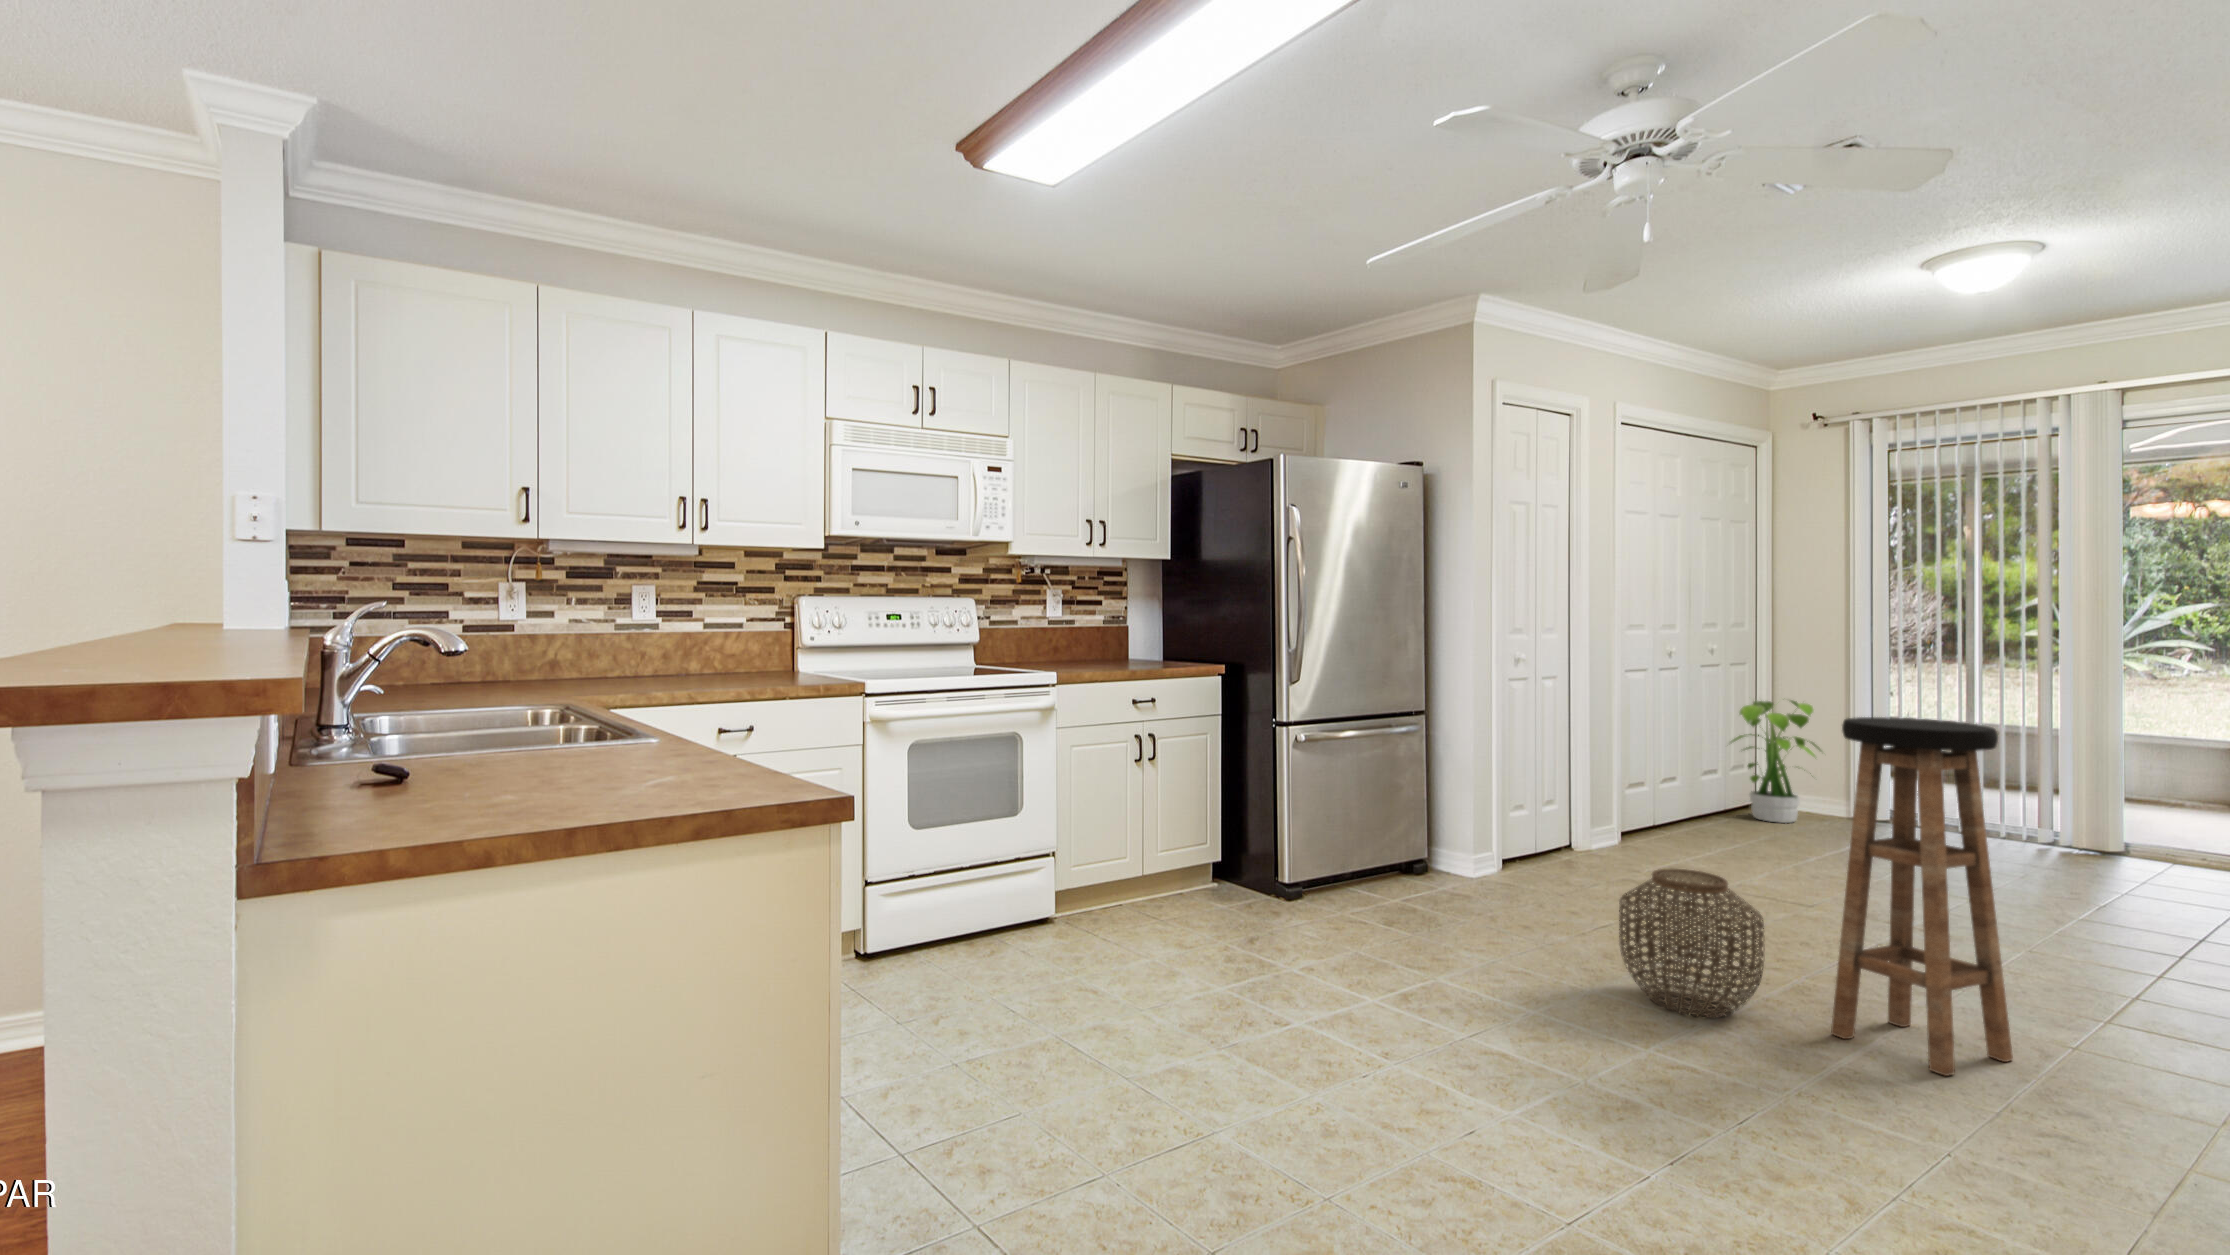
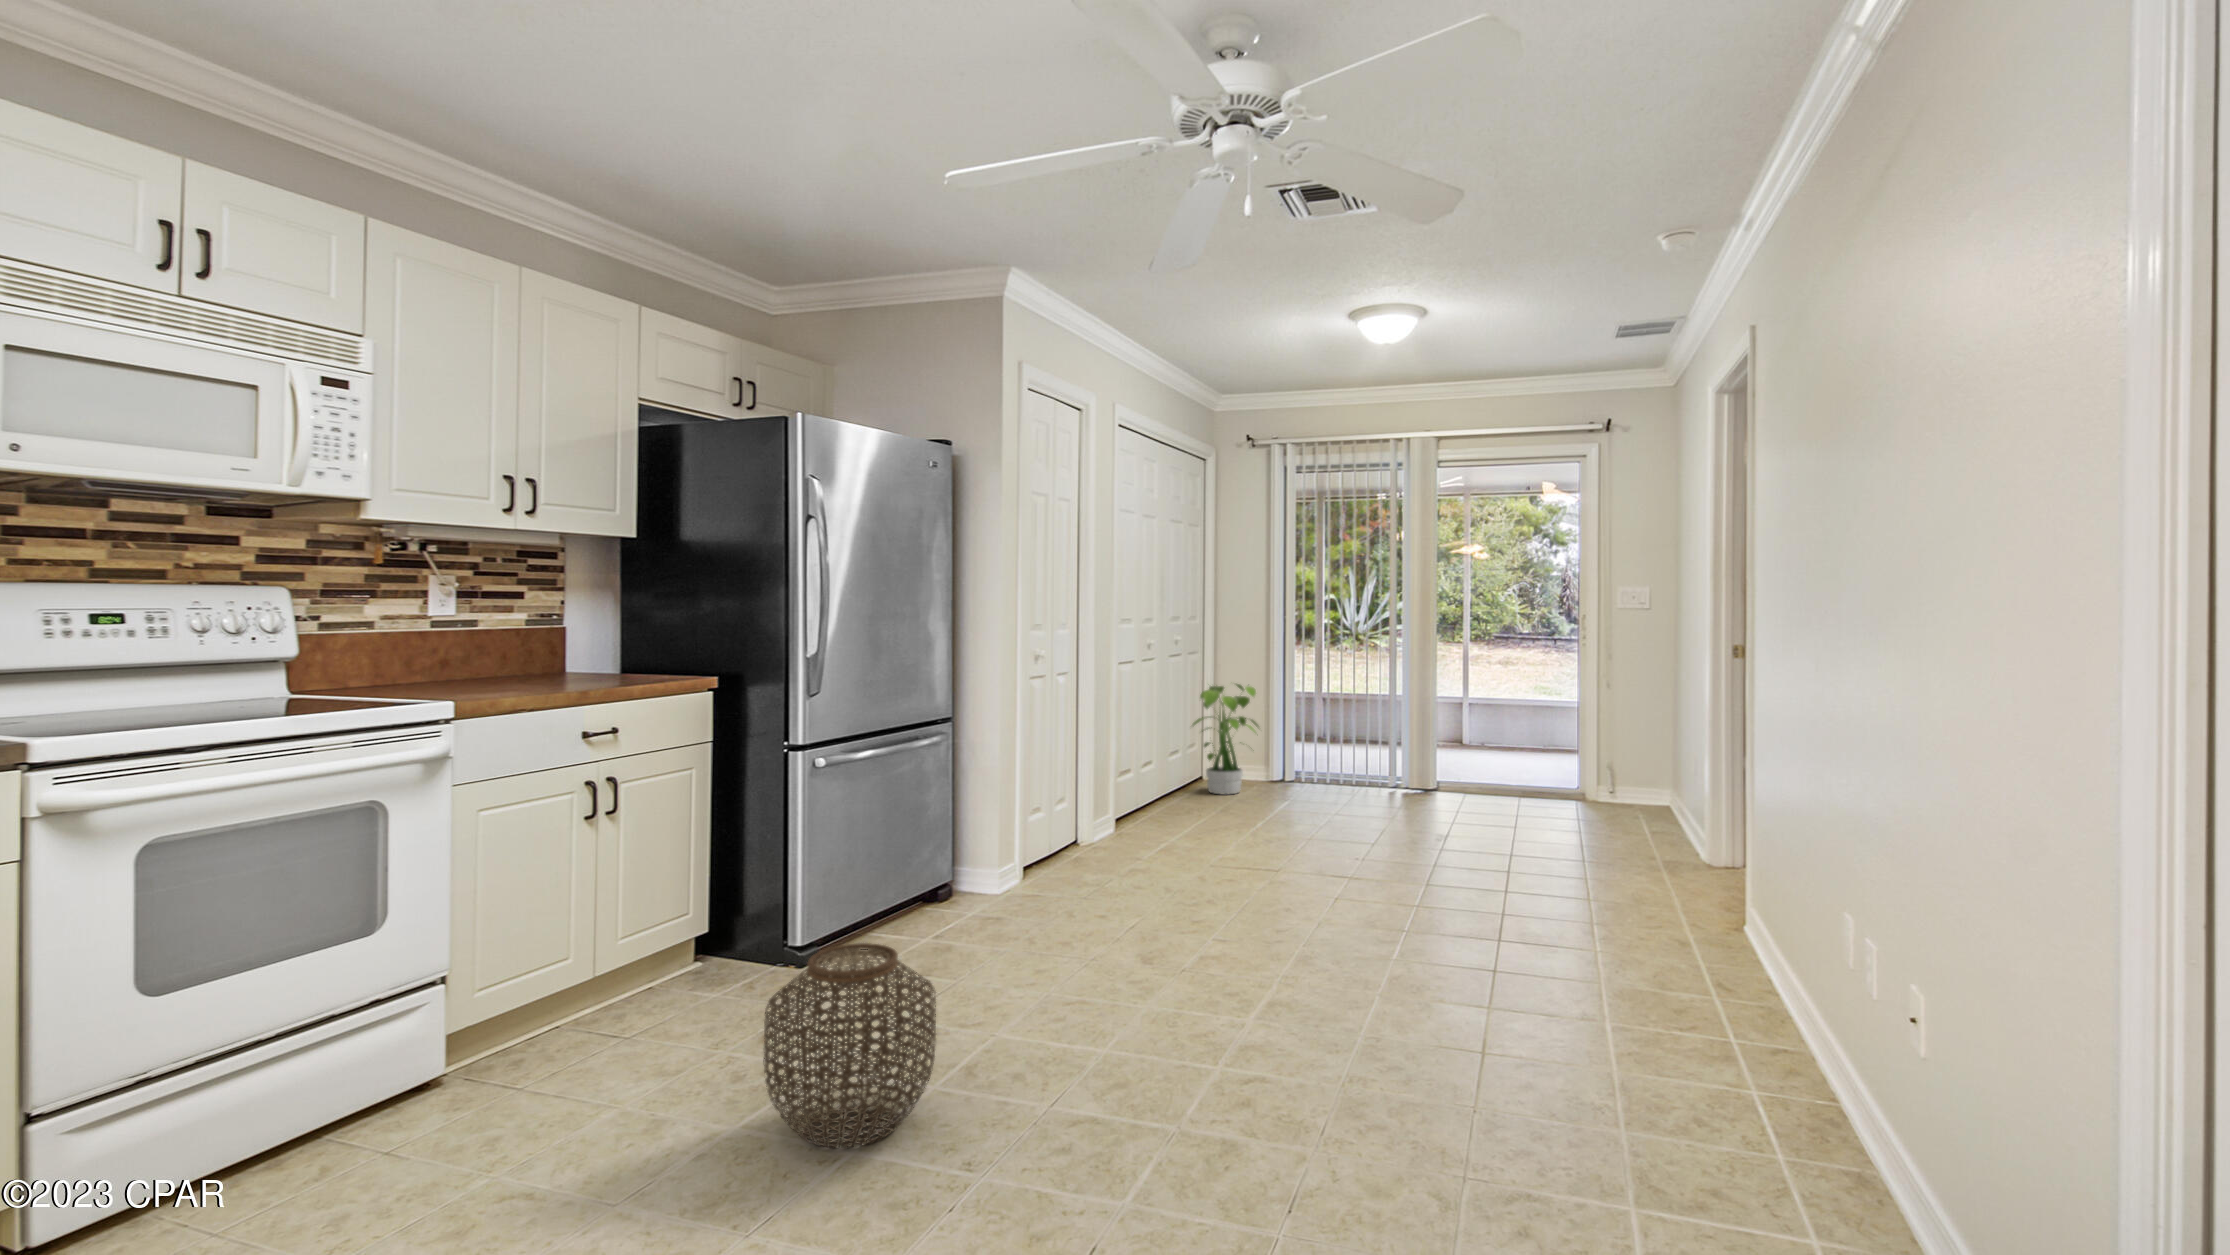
bar stool: present [1831,717,2013,1076] -> none [1360,703,1483,1030]
woven basket: present [1619,869,1765,1018] -> present [763,943,936,1148]

